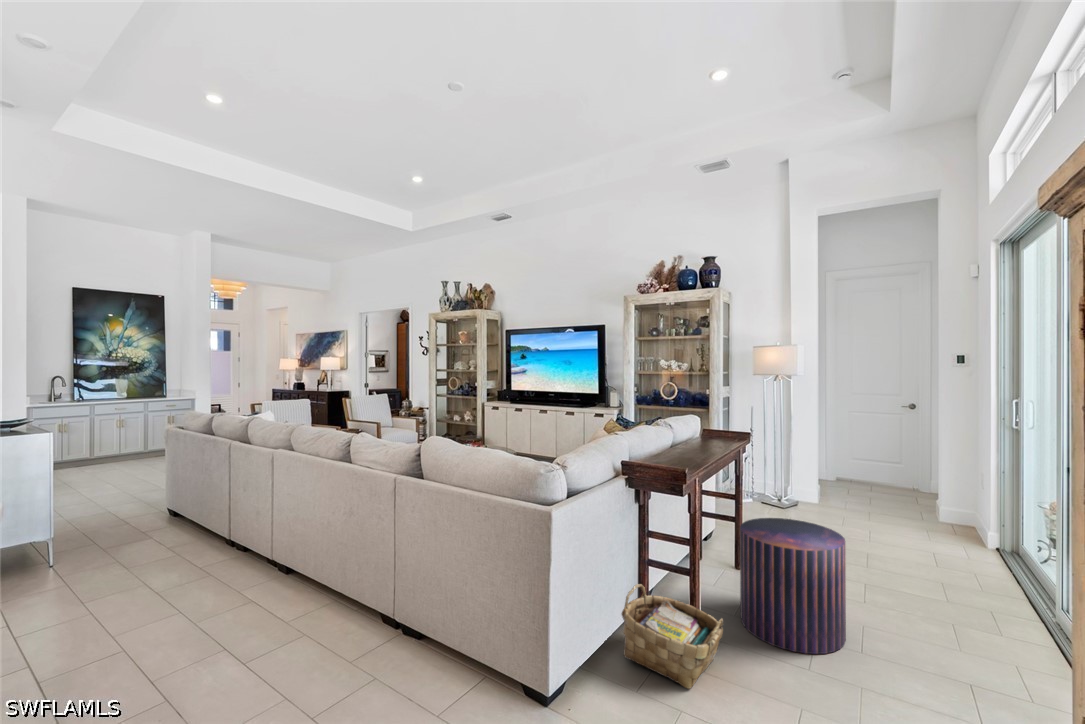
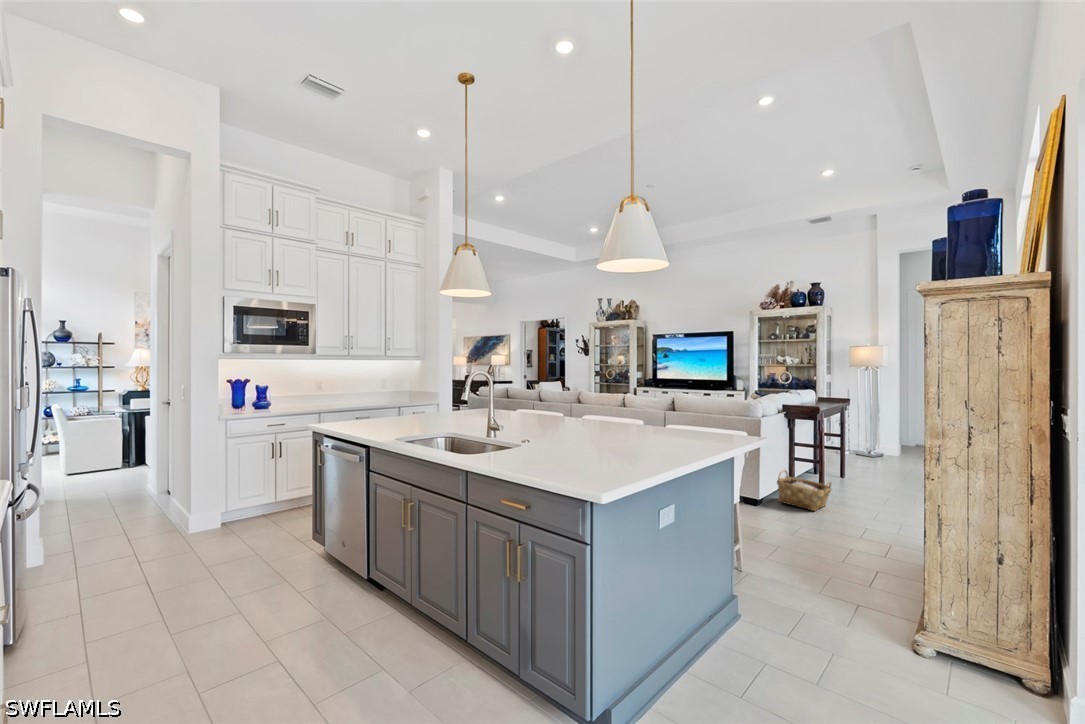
pouf: present [740,518,846,654] -> none [840,445,900,507]

